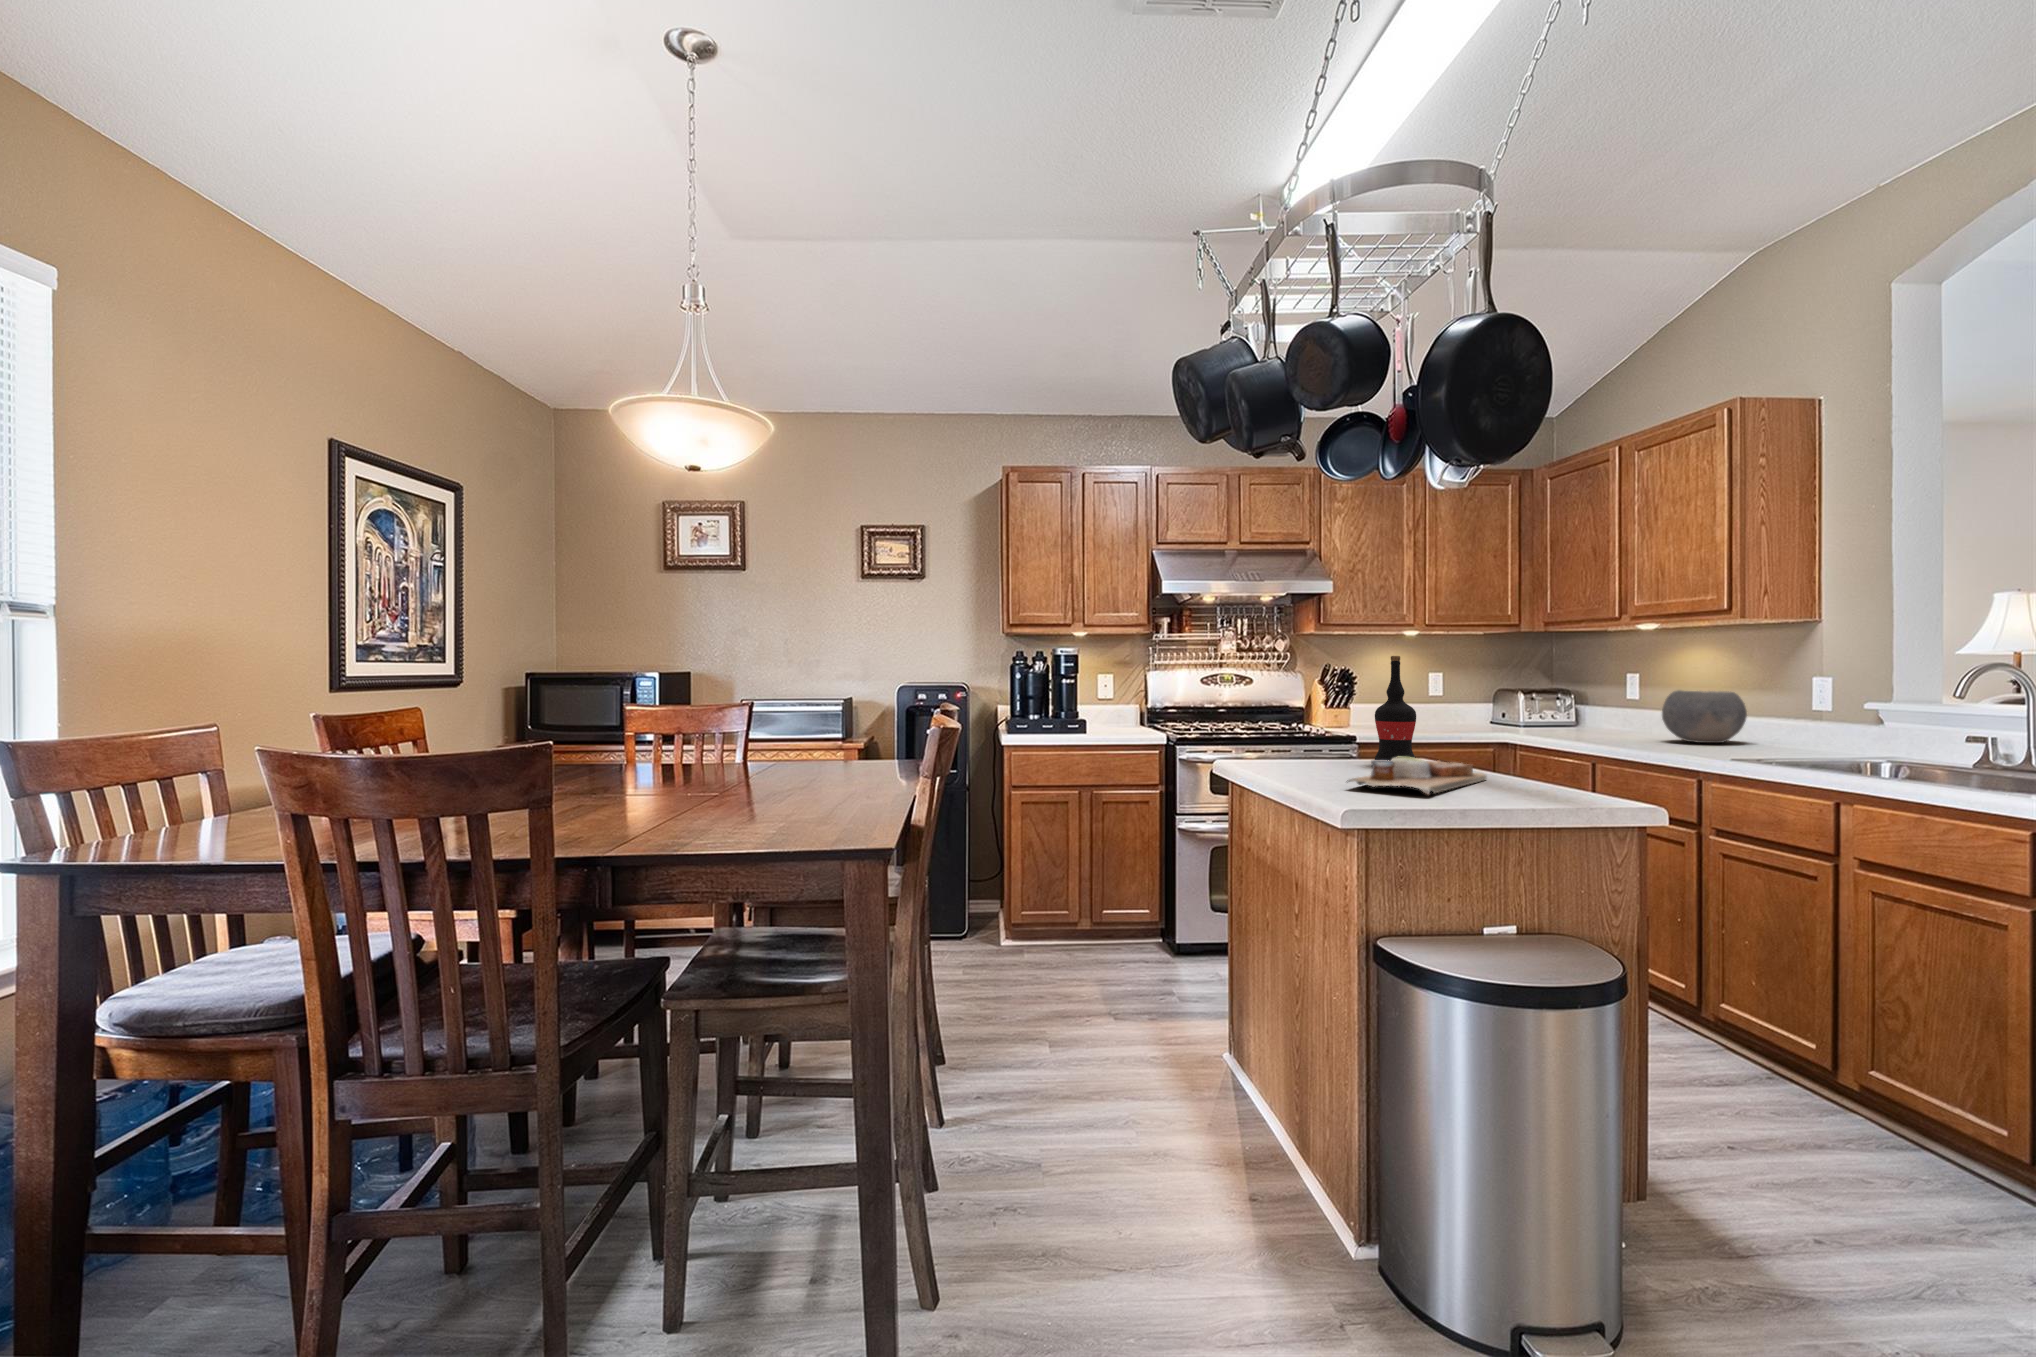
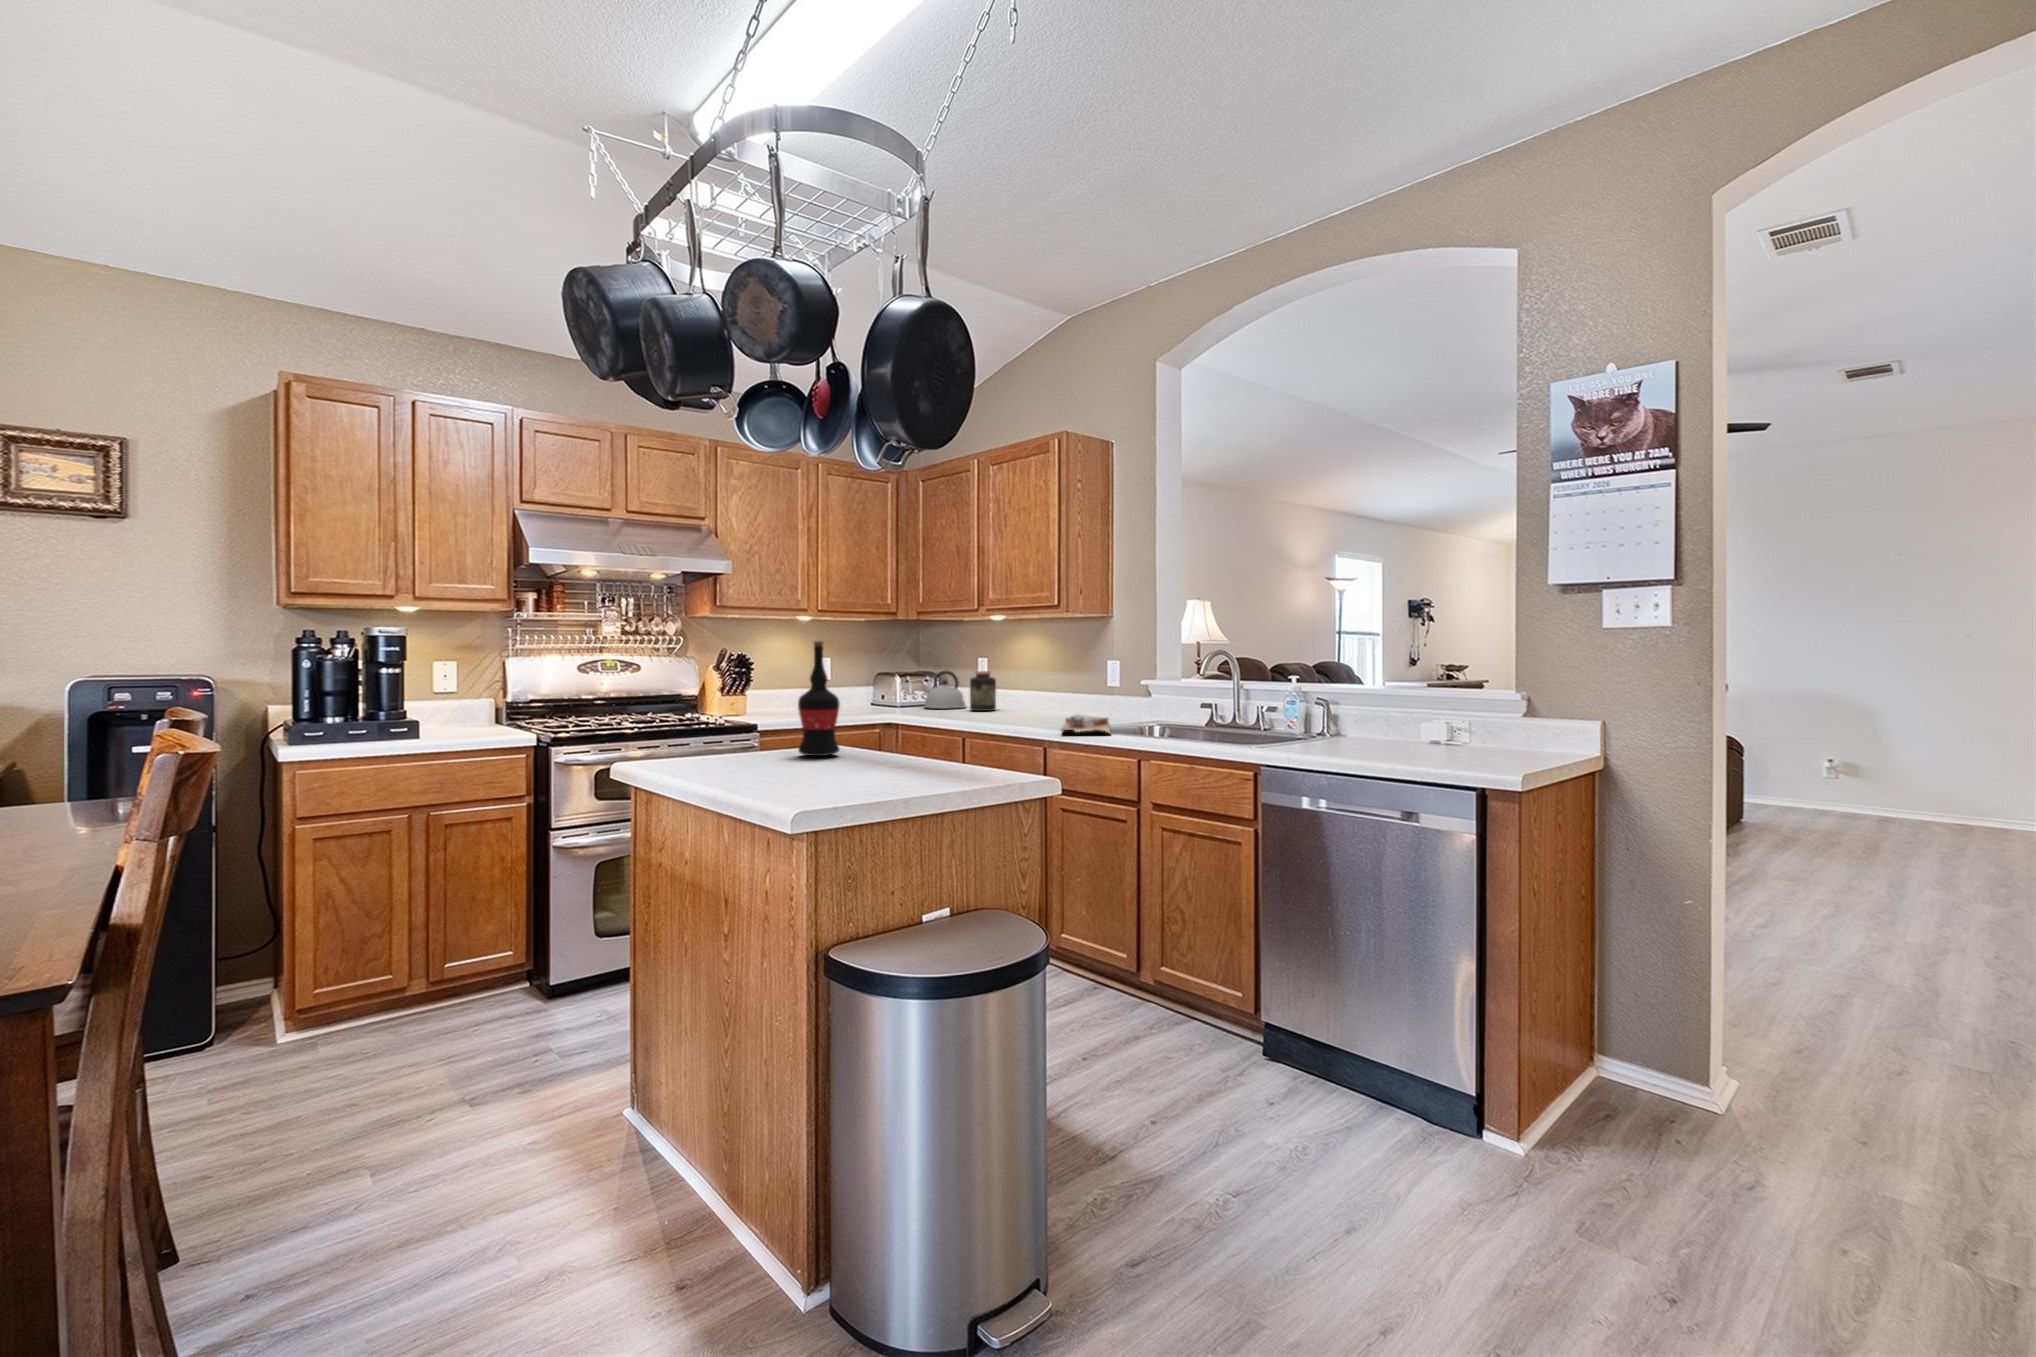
kettle: none [1550,687,1610,729] -> present [921,671,966,709]
jar: none [1612,688,1648,734] -> present [970,671,996,711]
bowl: present [1662,690,1747,743] -> none [1010,673,1067,717]
cutting board: present [1347,757,1486,795] -> present [1062,714,1111,733]

